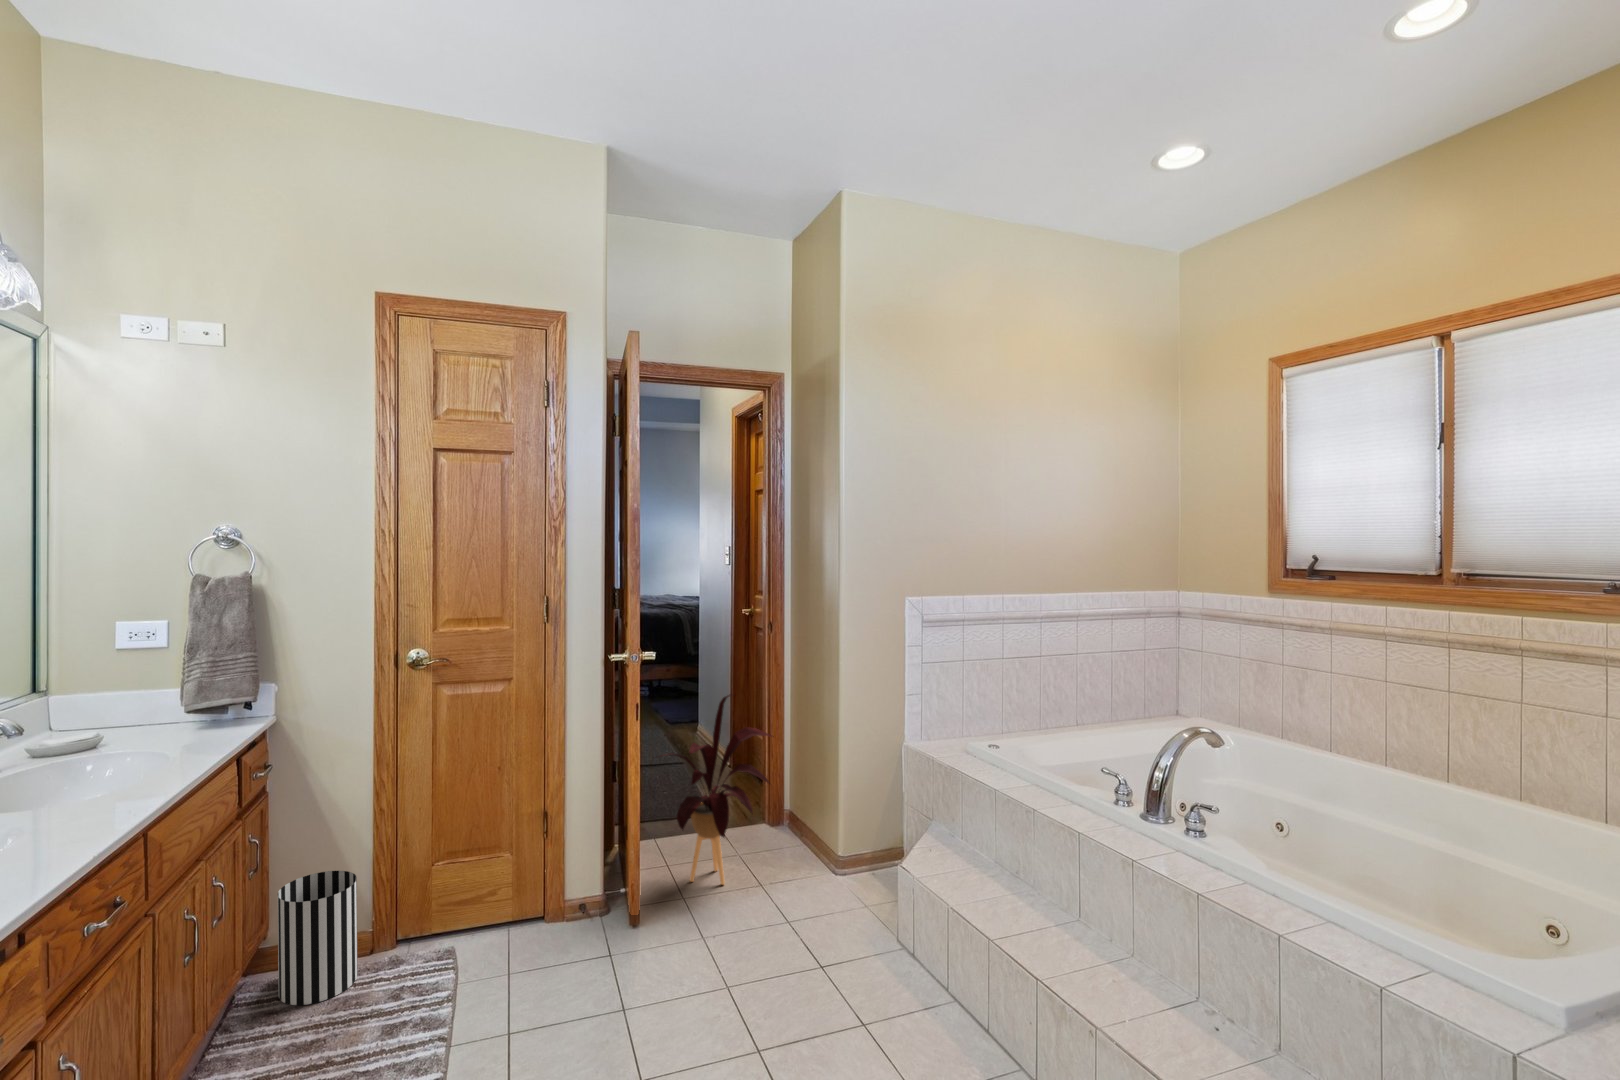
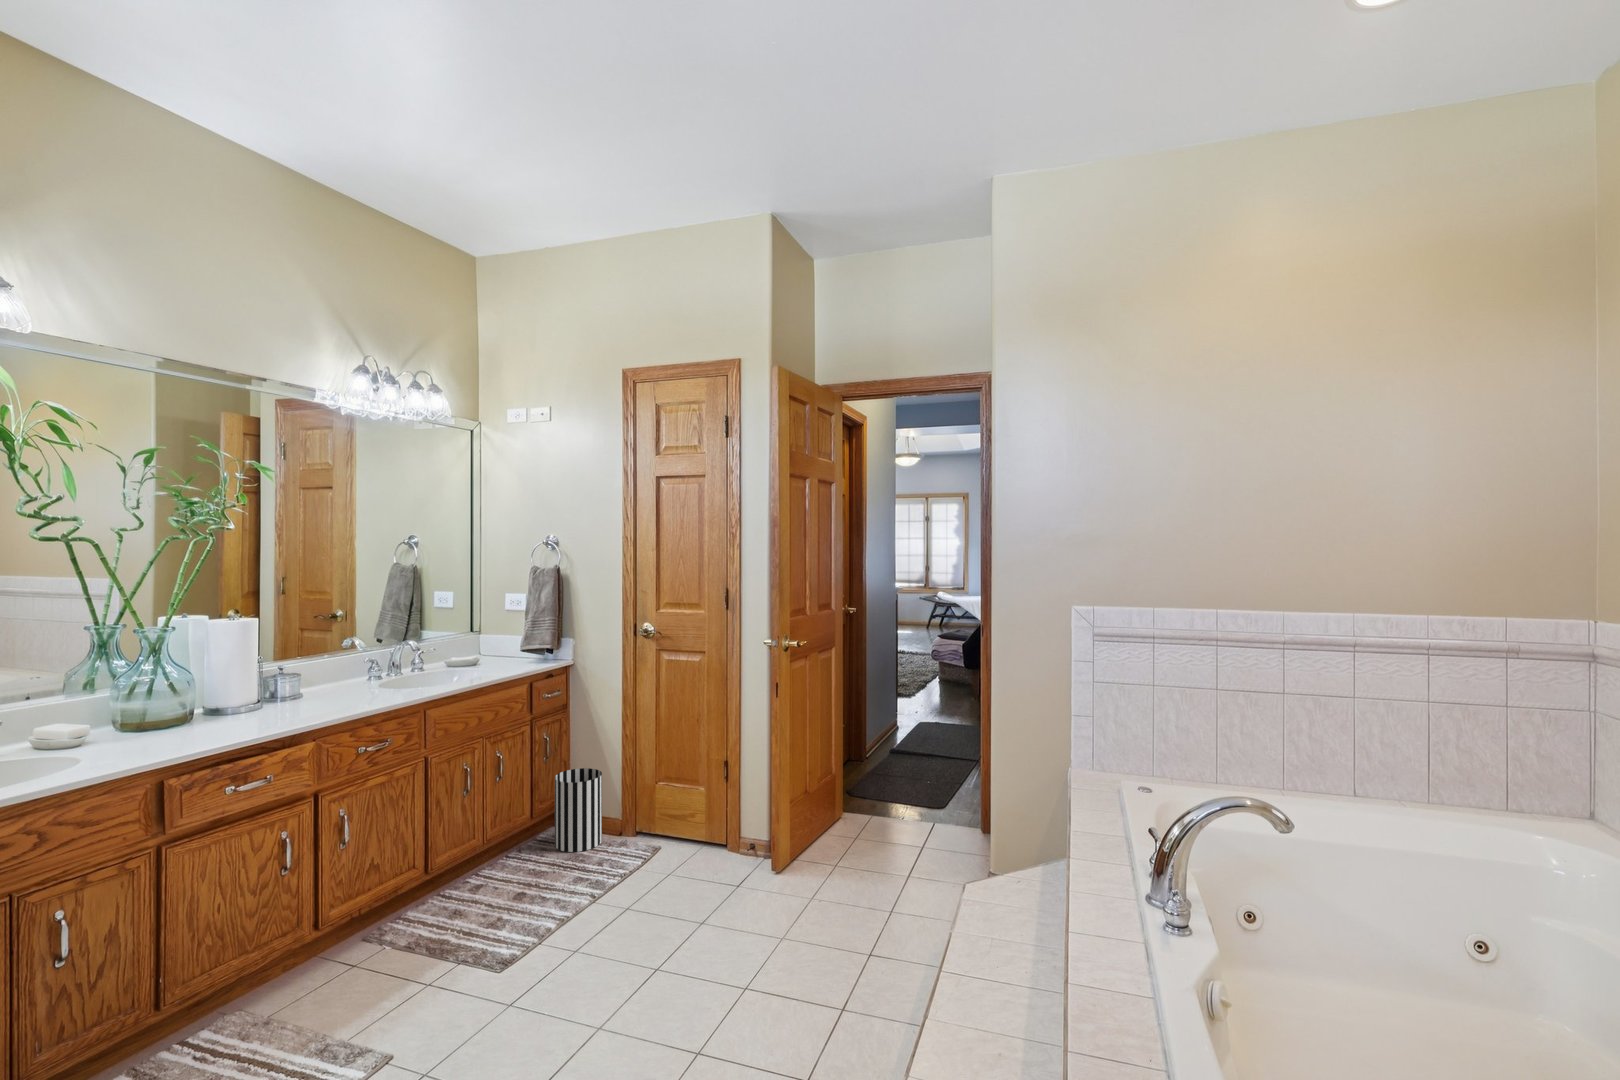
house plant: present [661,695,771,885] -> none [818,691,936,869]

